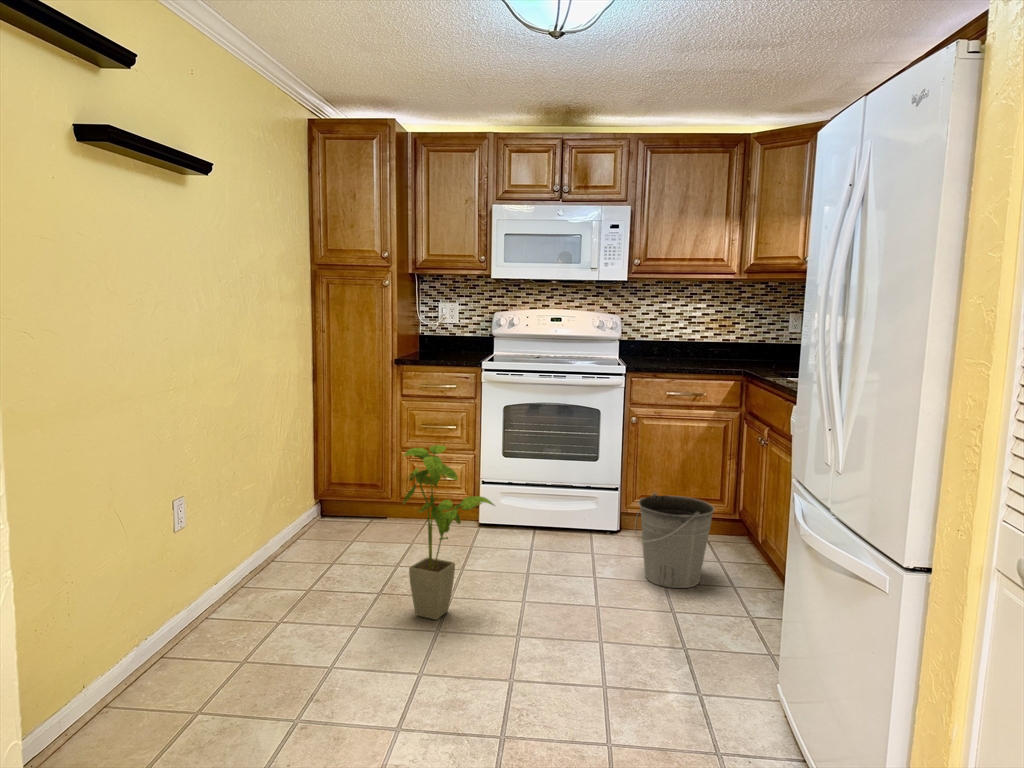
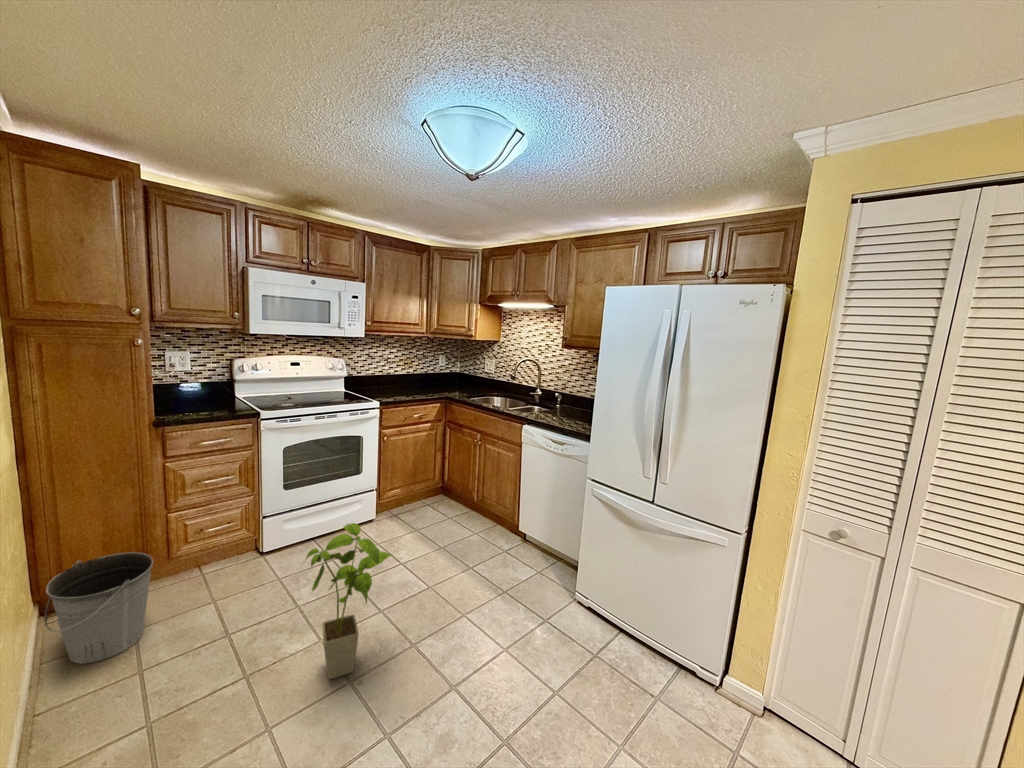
bucket: present [635,492,714,588] -> present [44,552,153,664]

